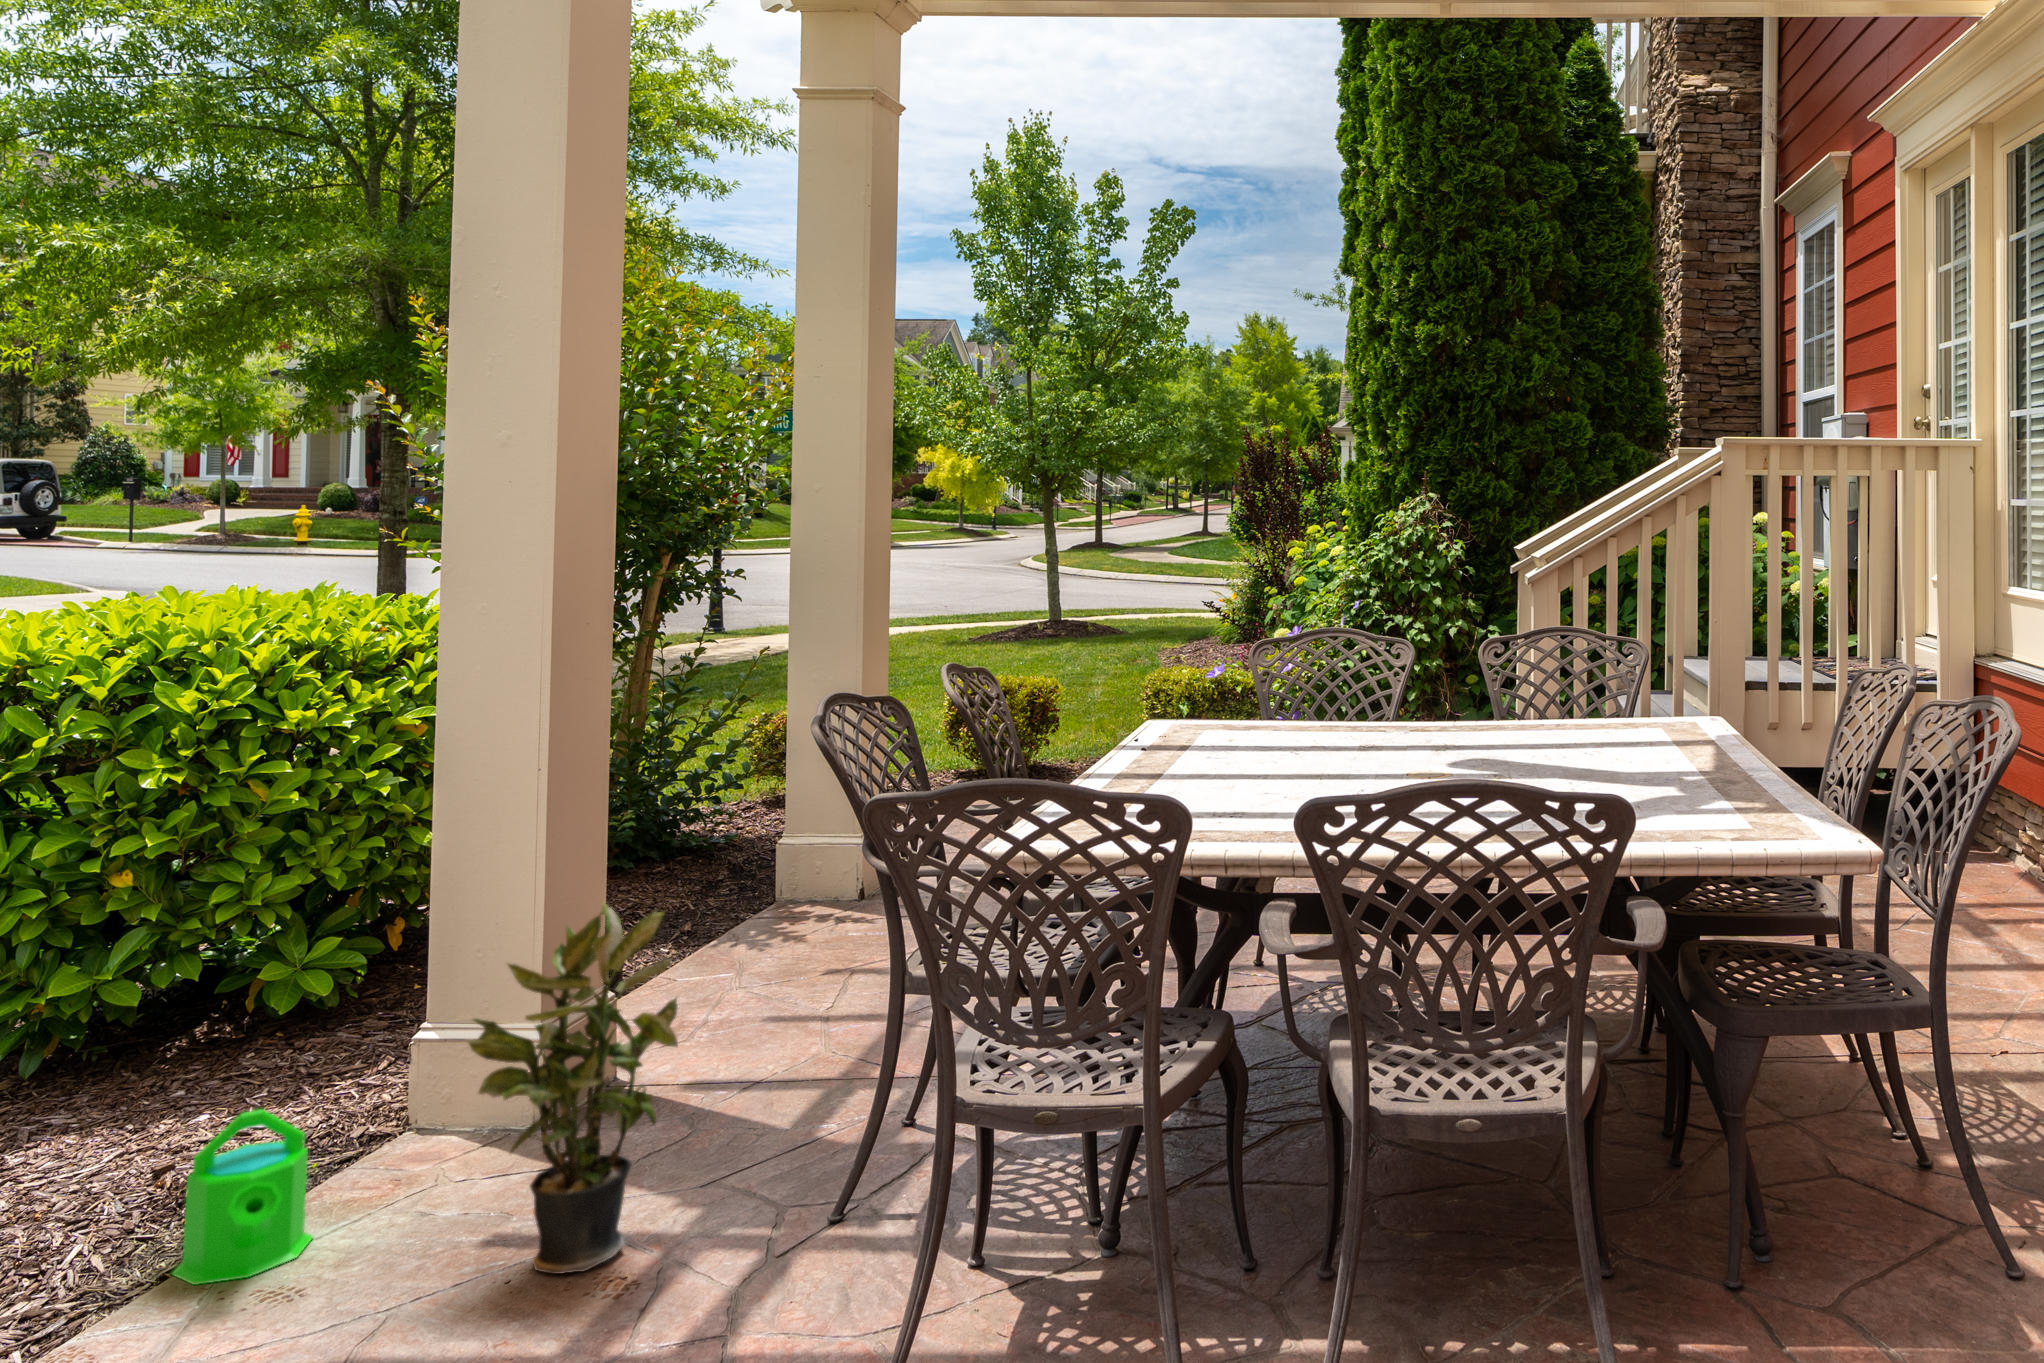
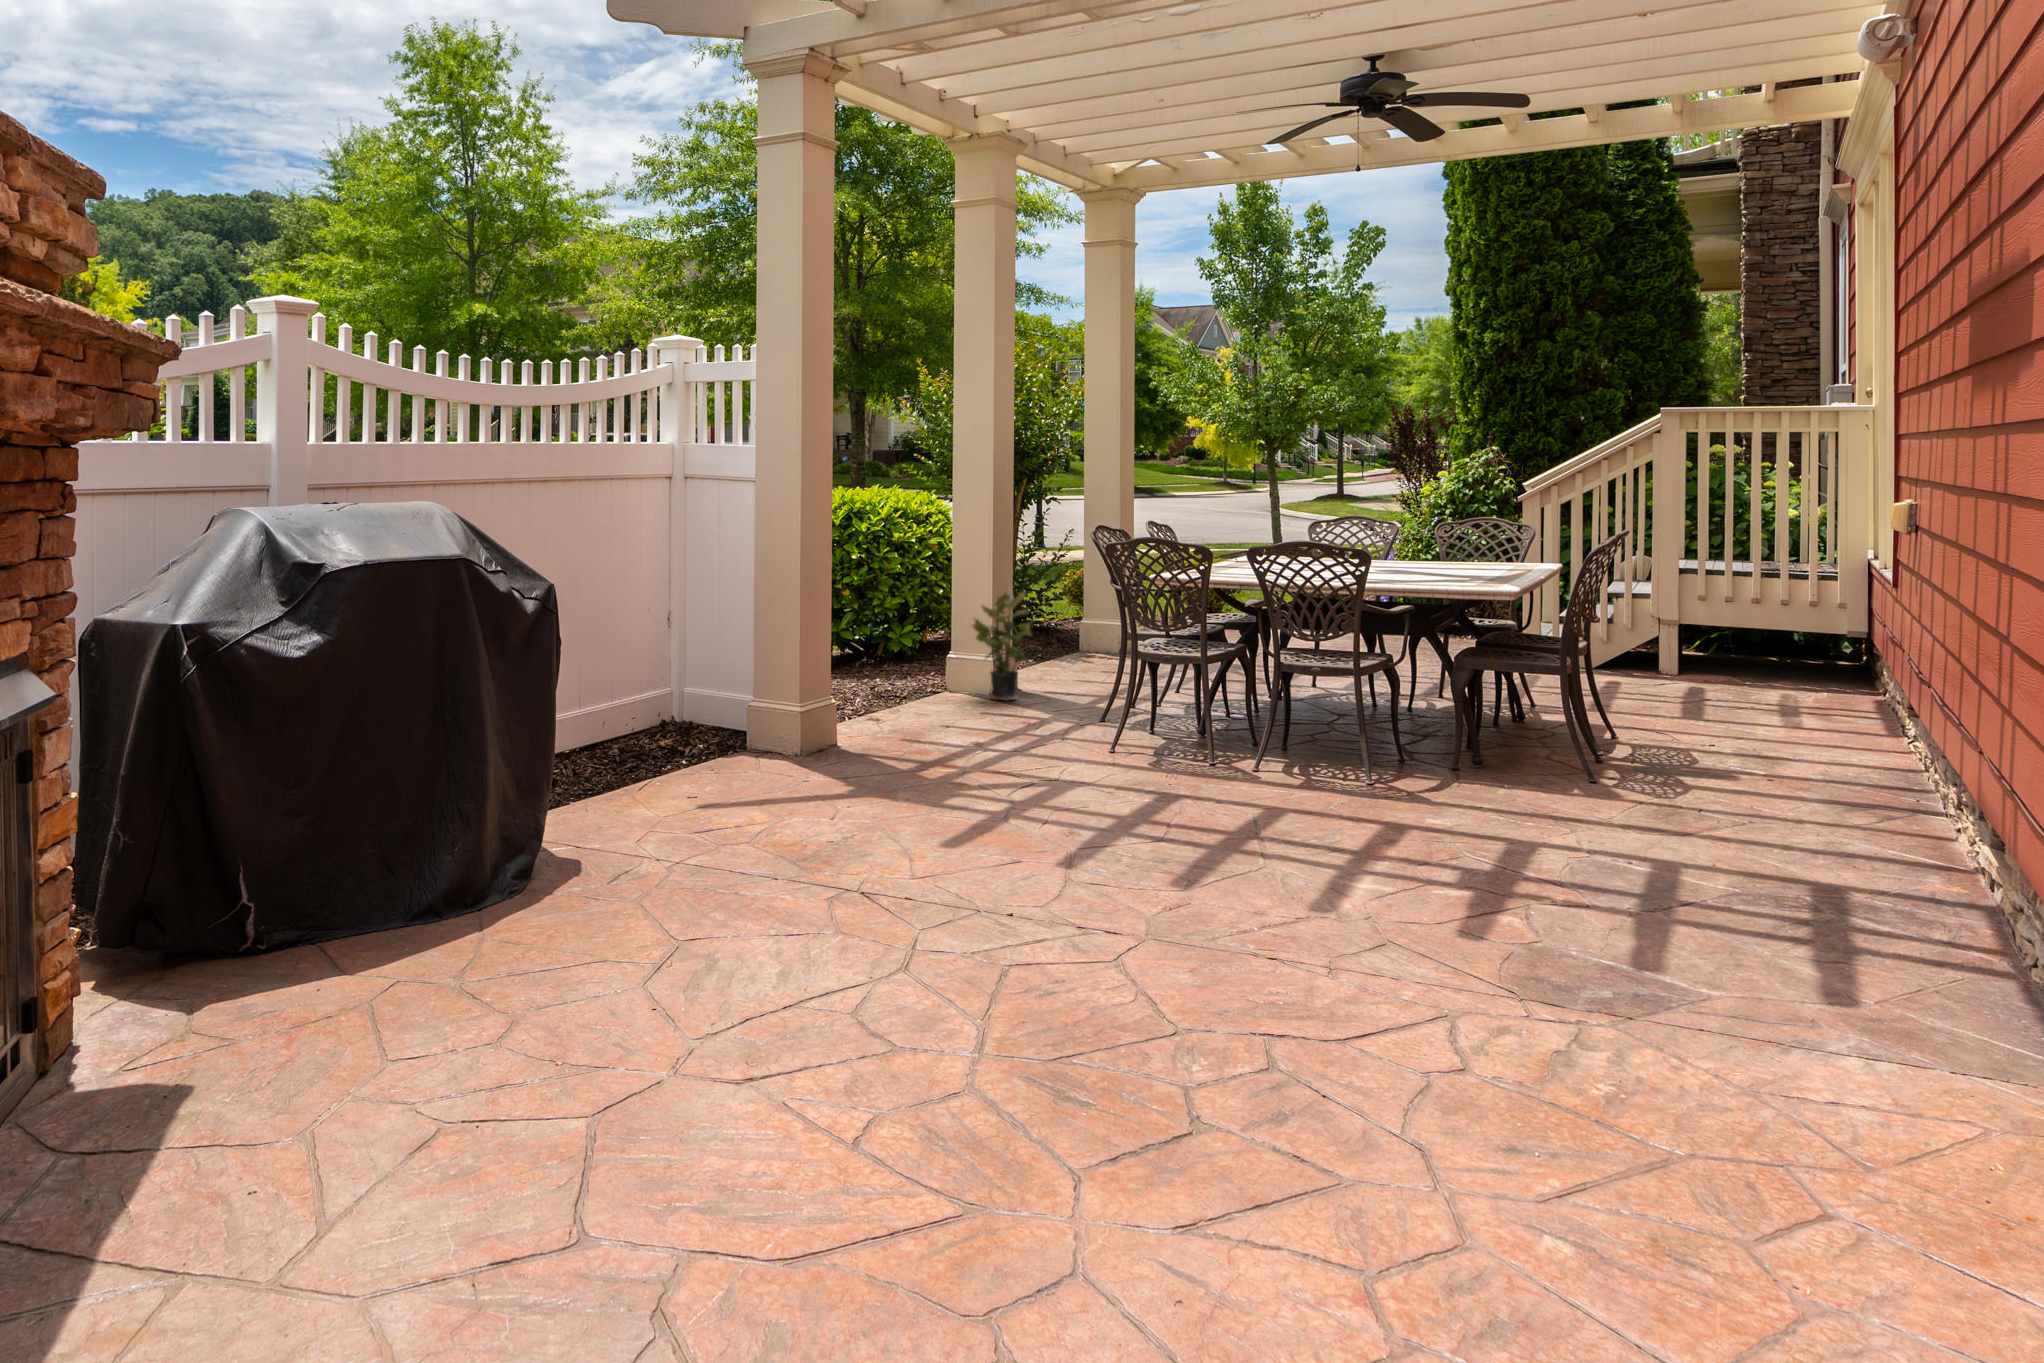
watering can: present [172,1109,313,1285] -> none [895,643,929,690]

